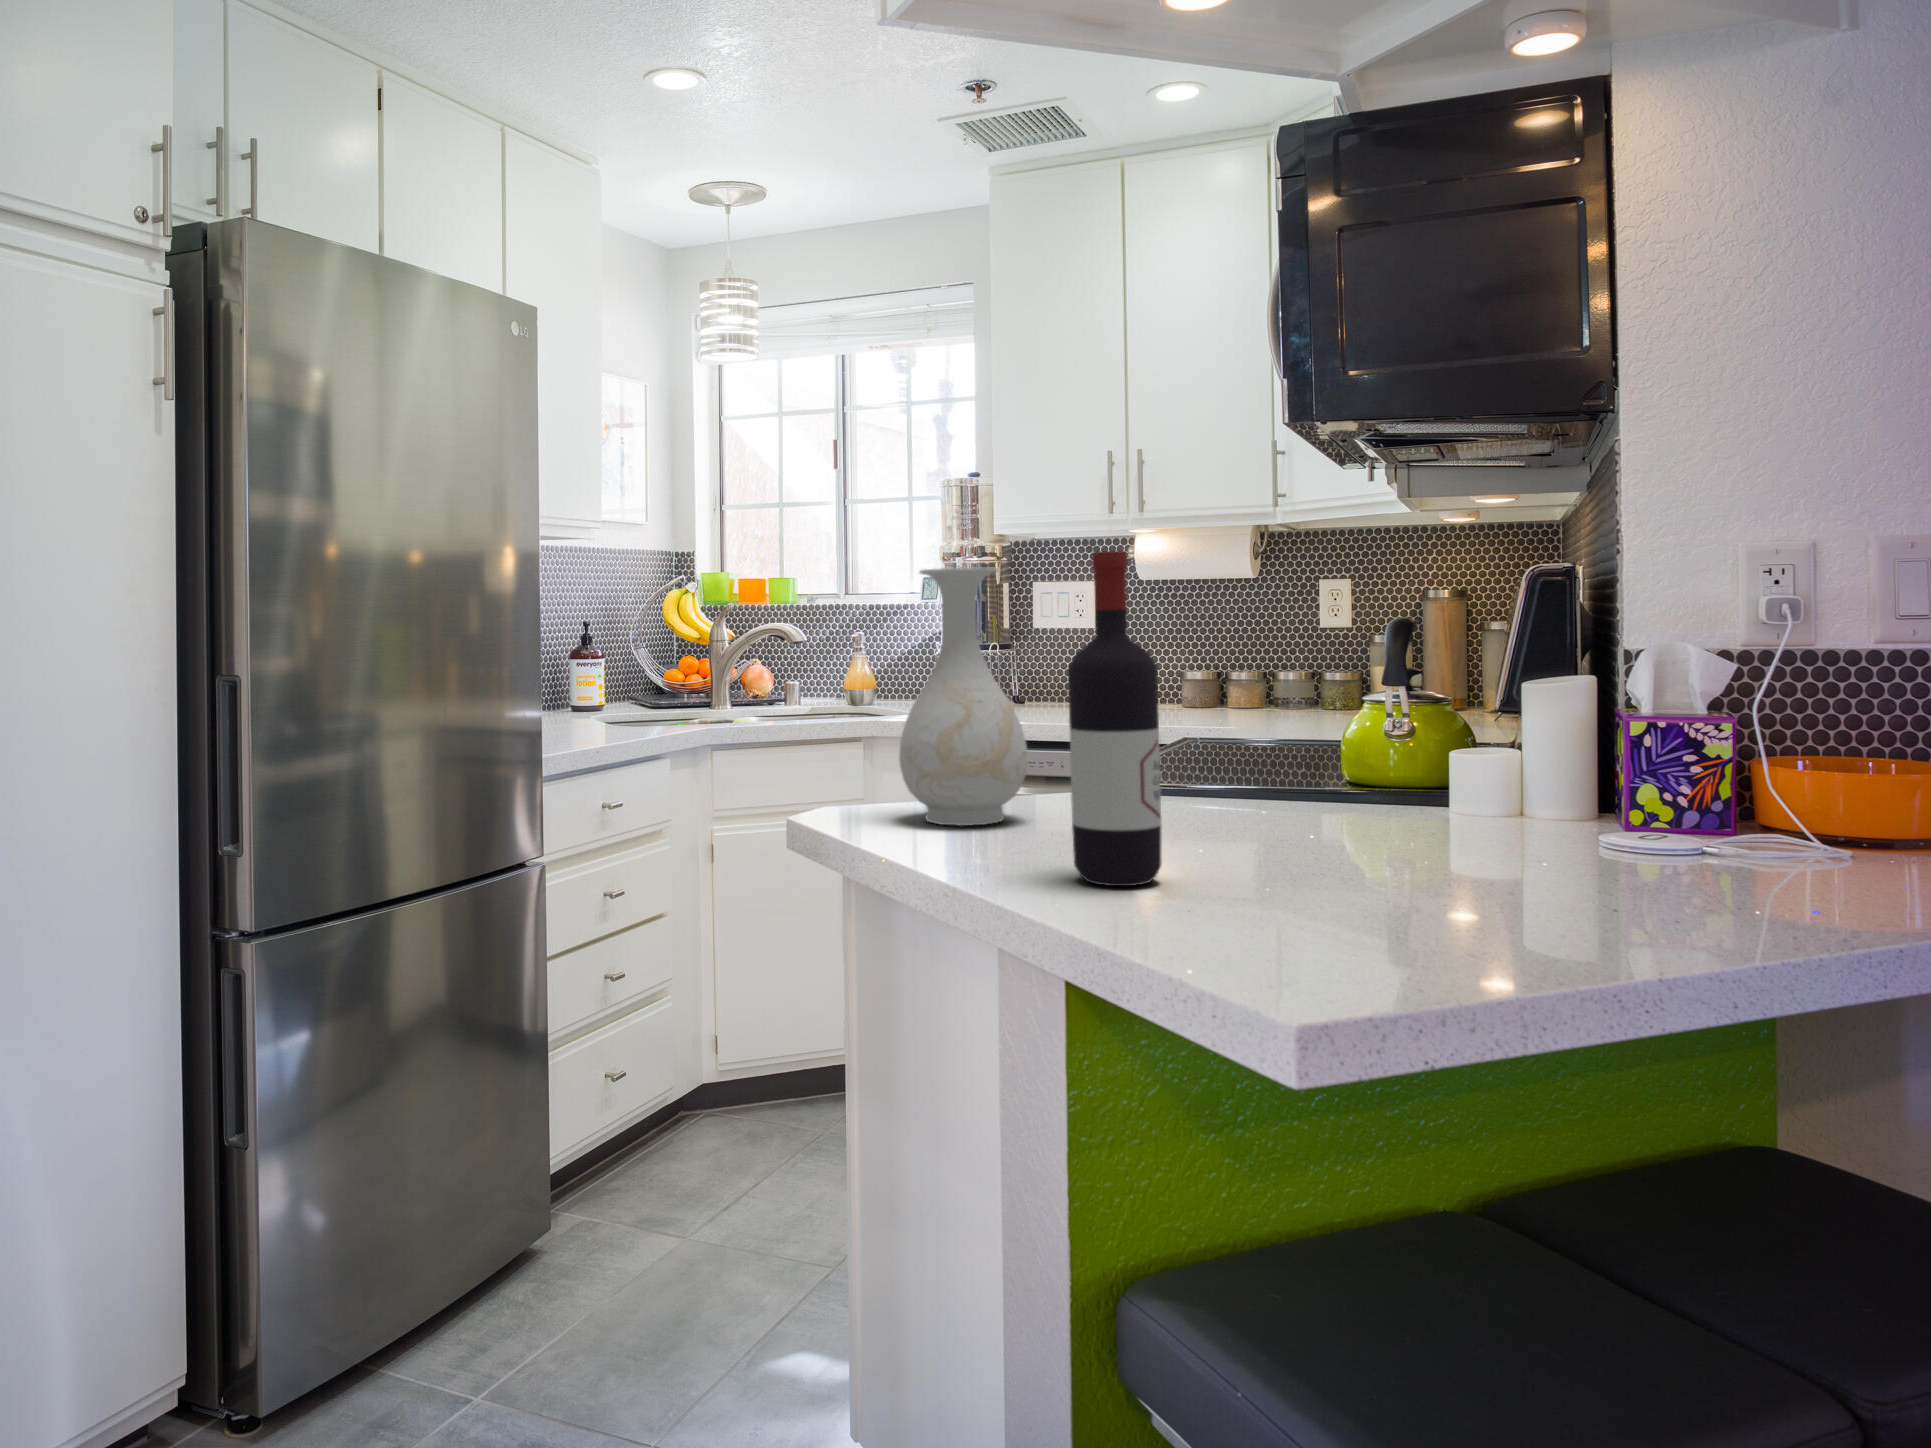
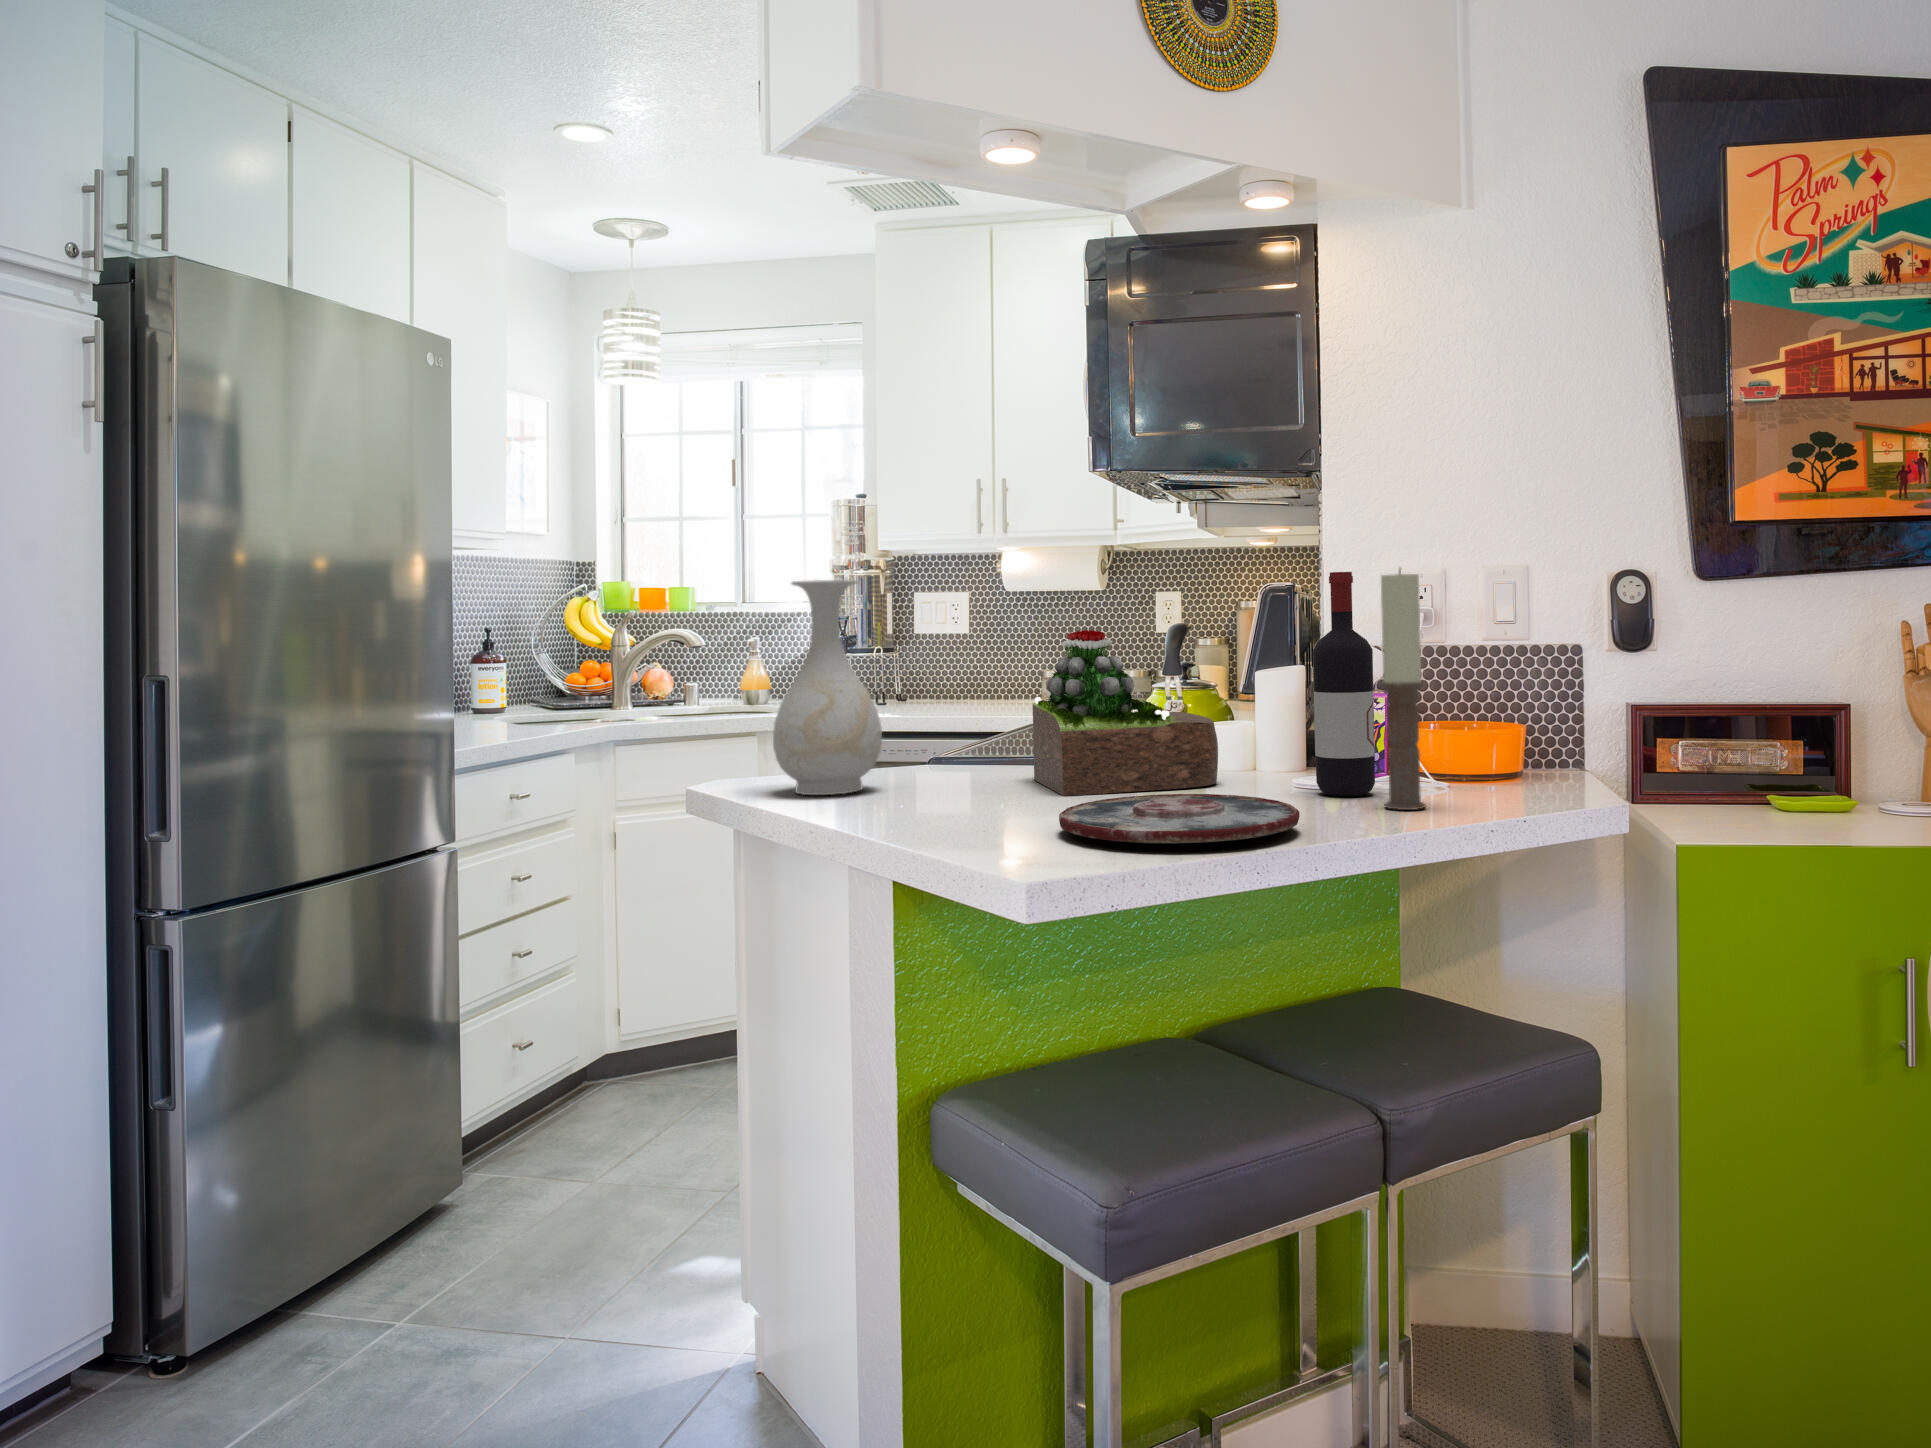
candle: none [1756,539,1835,892] -> present [1381,569,1426,810]
wine bottle: present [1068,551,1162,886] -> present [1313,572,1375,796]
succulent plant: none [1213,628,1475,842] -> present [1033,630,1218,796]
plate: none [1283,851,1654,934] -> present [1059,794,1300,843]

